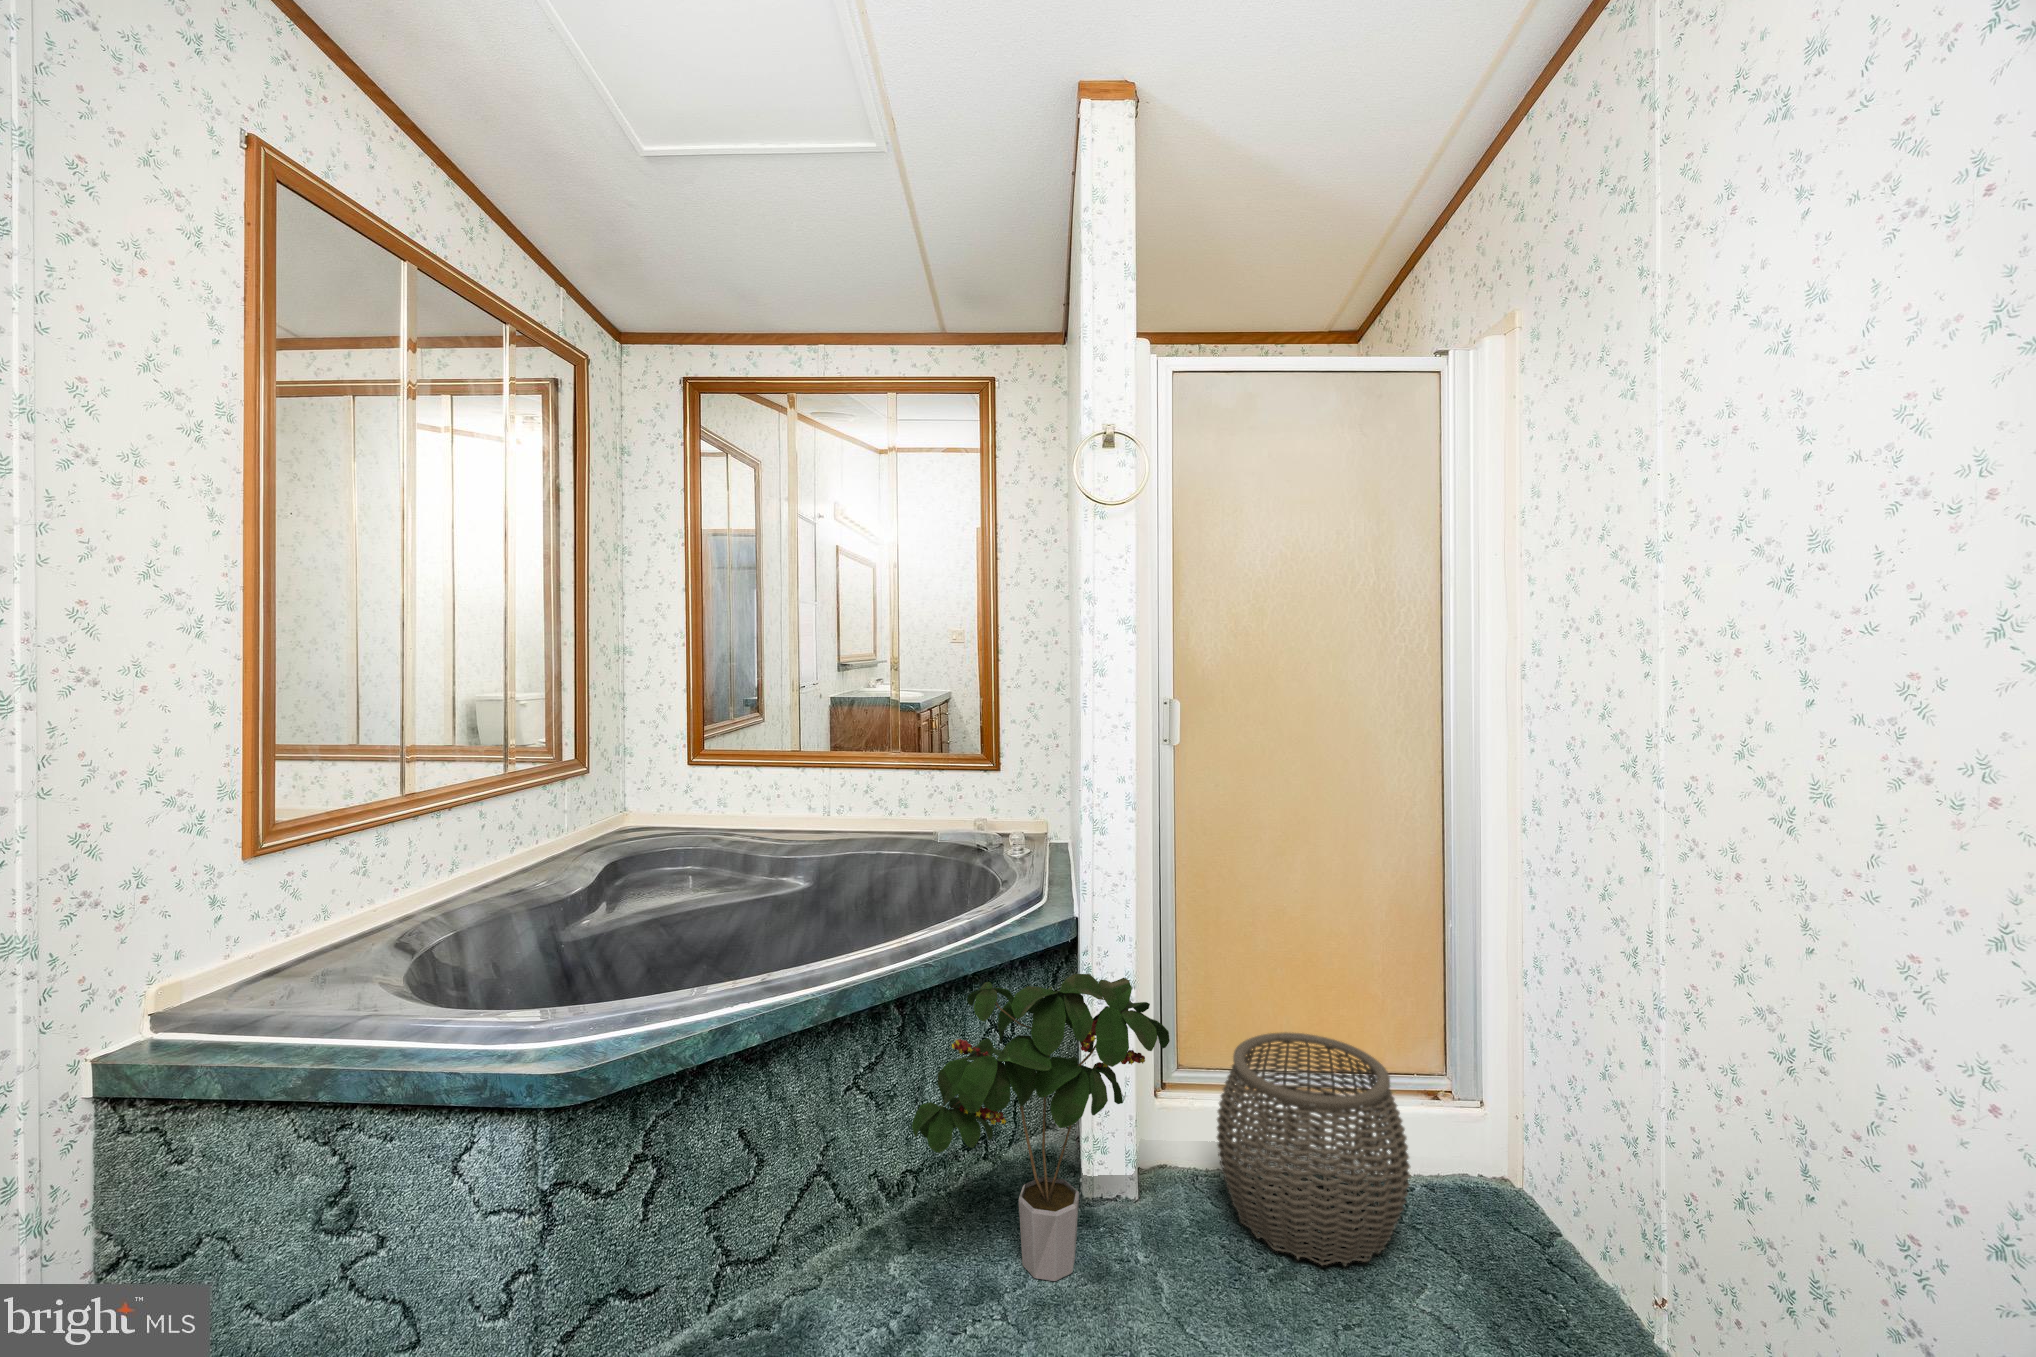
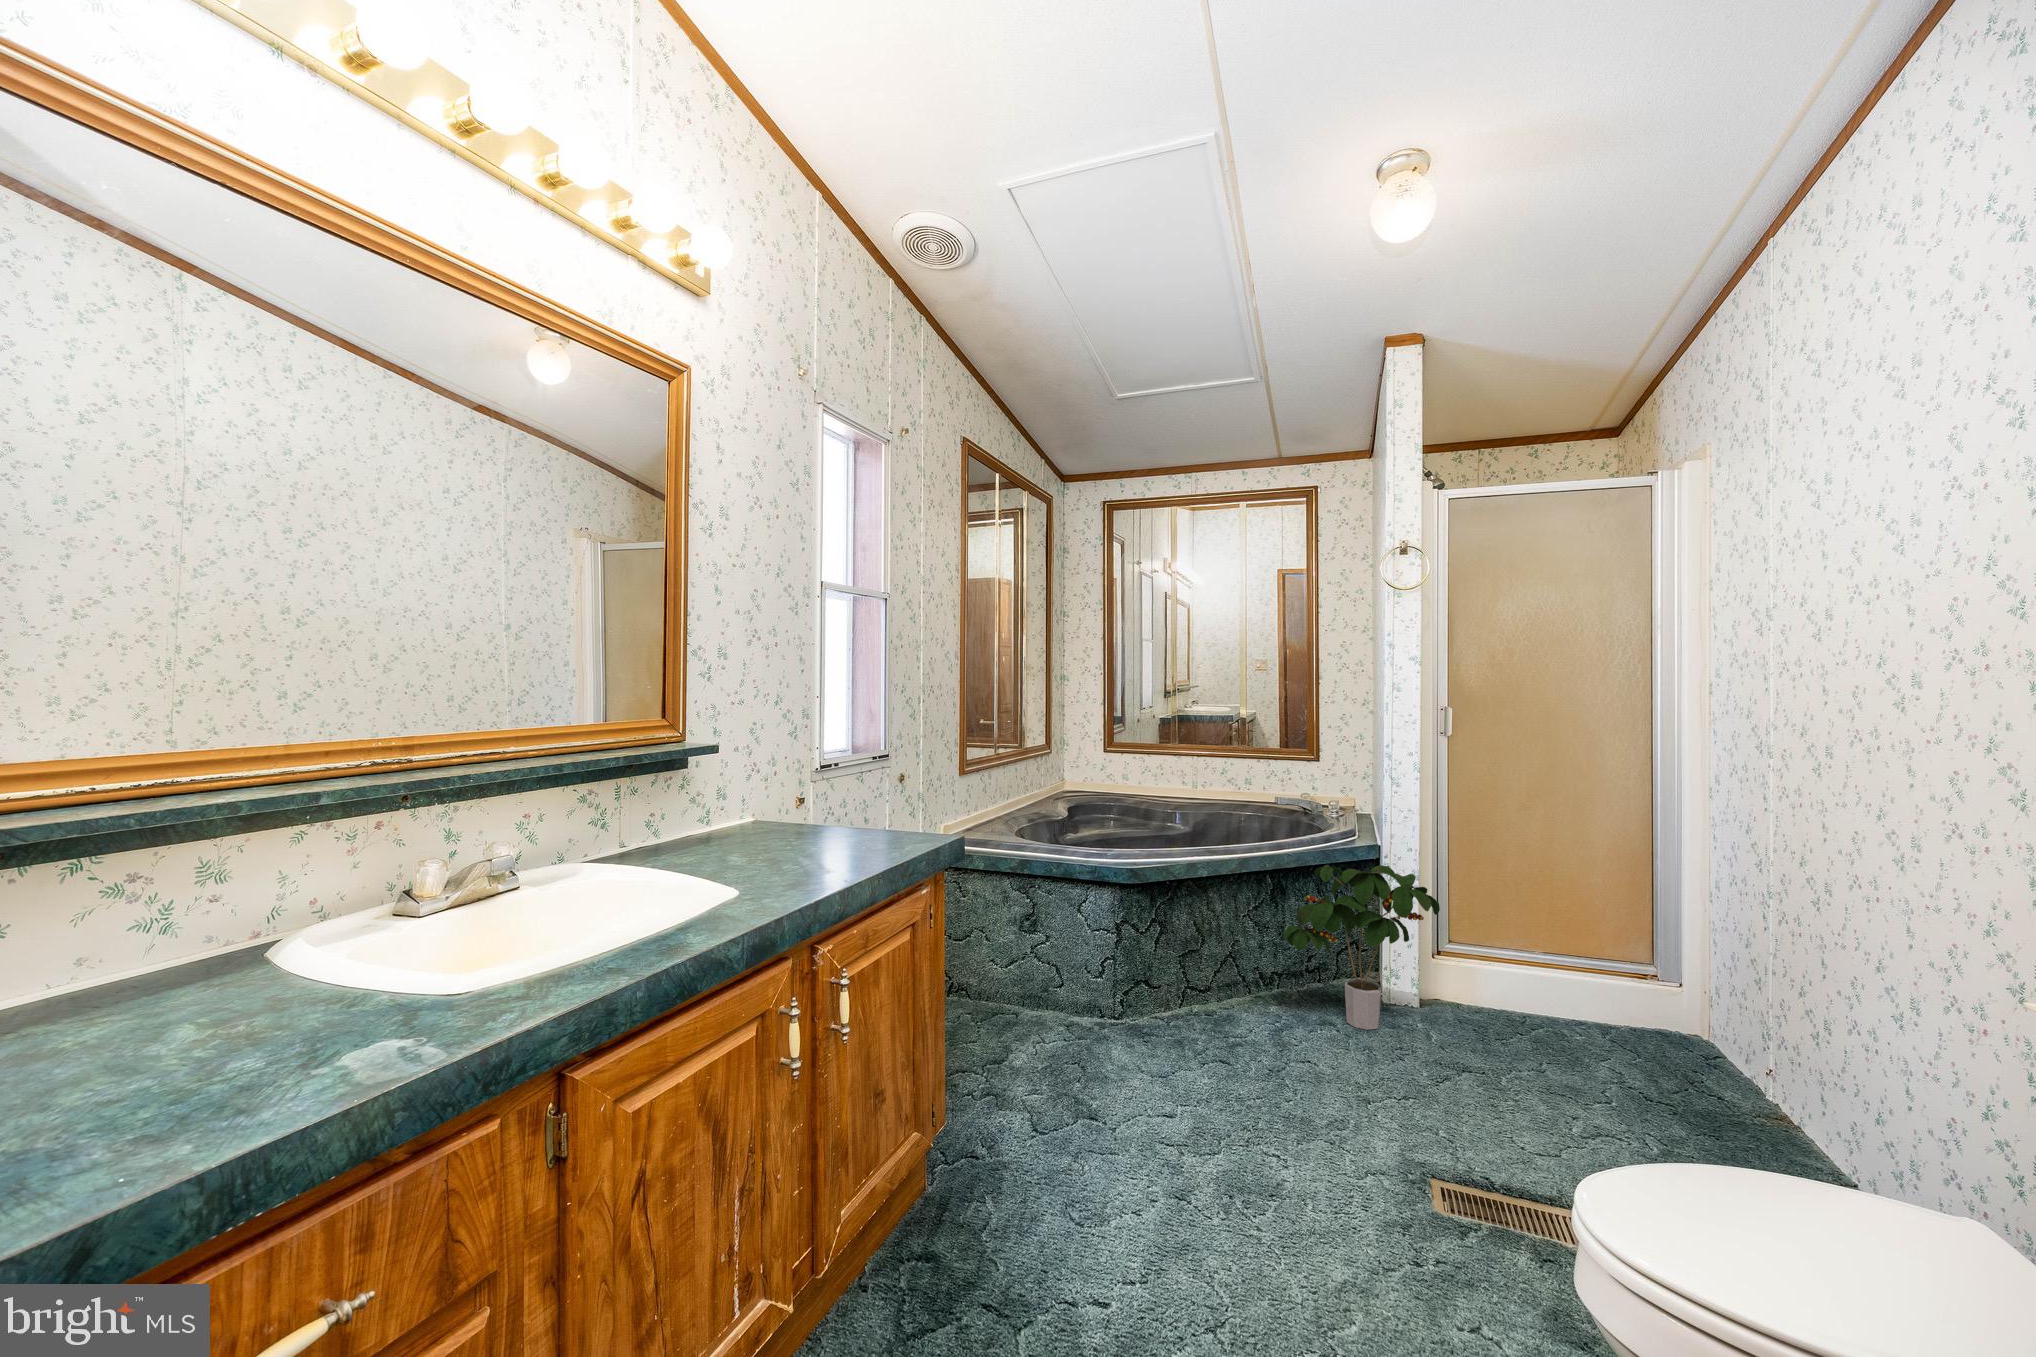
woven basket: present [1217,1032,1410,1266] -> none [1473,926,1608,1054]

